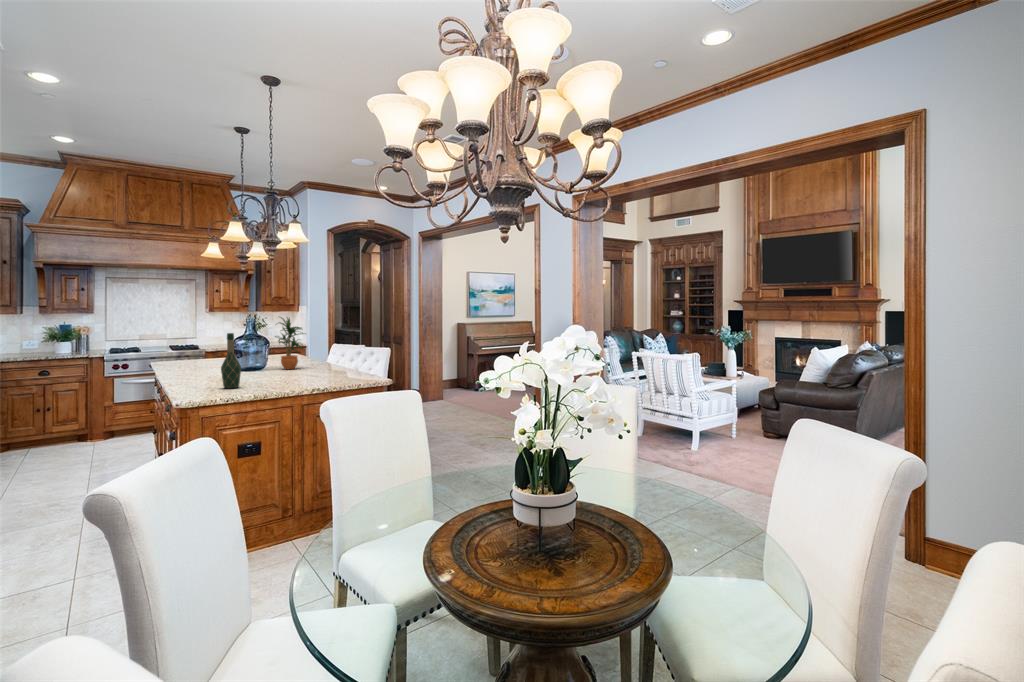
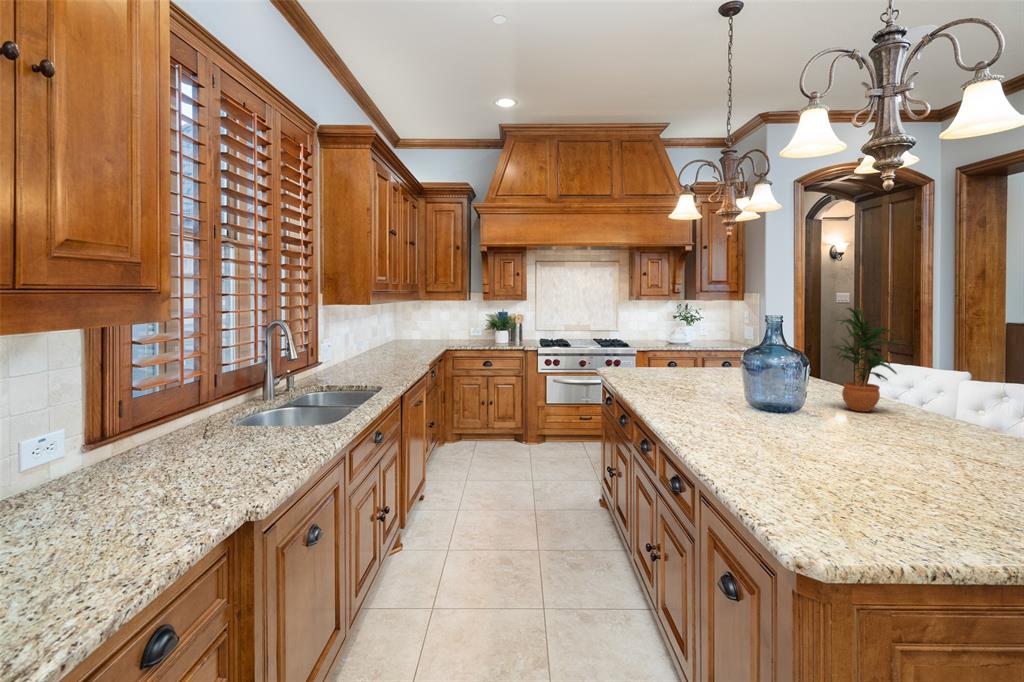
wine bottle: present [221,333,241,388] -> none [891,364,954,518]

